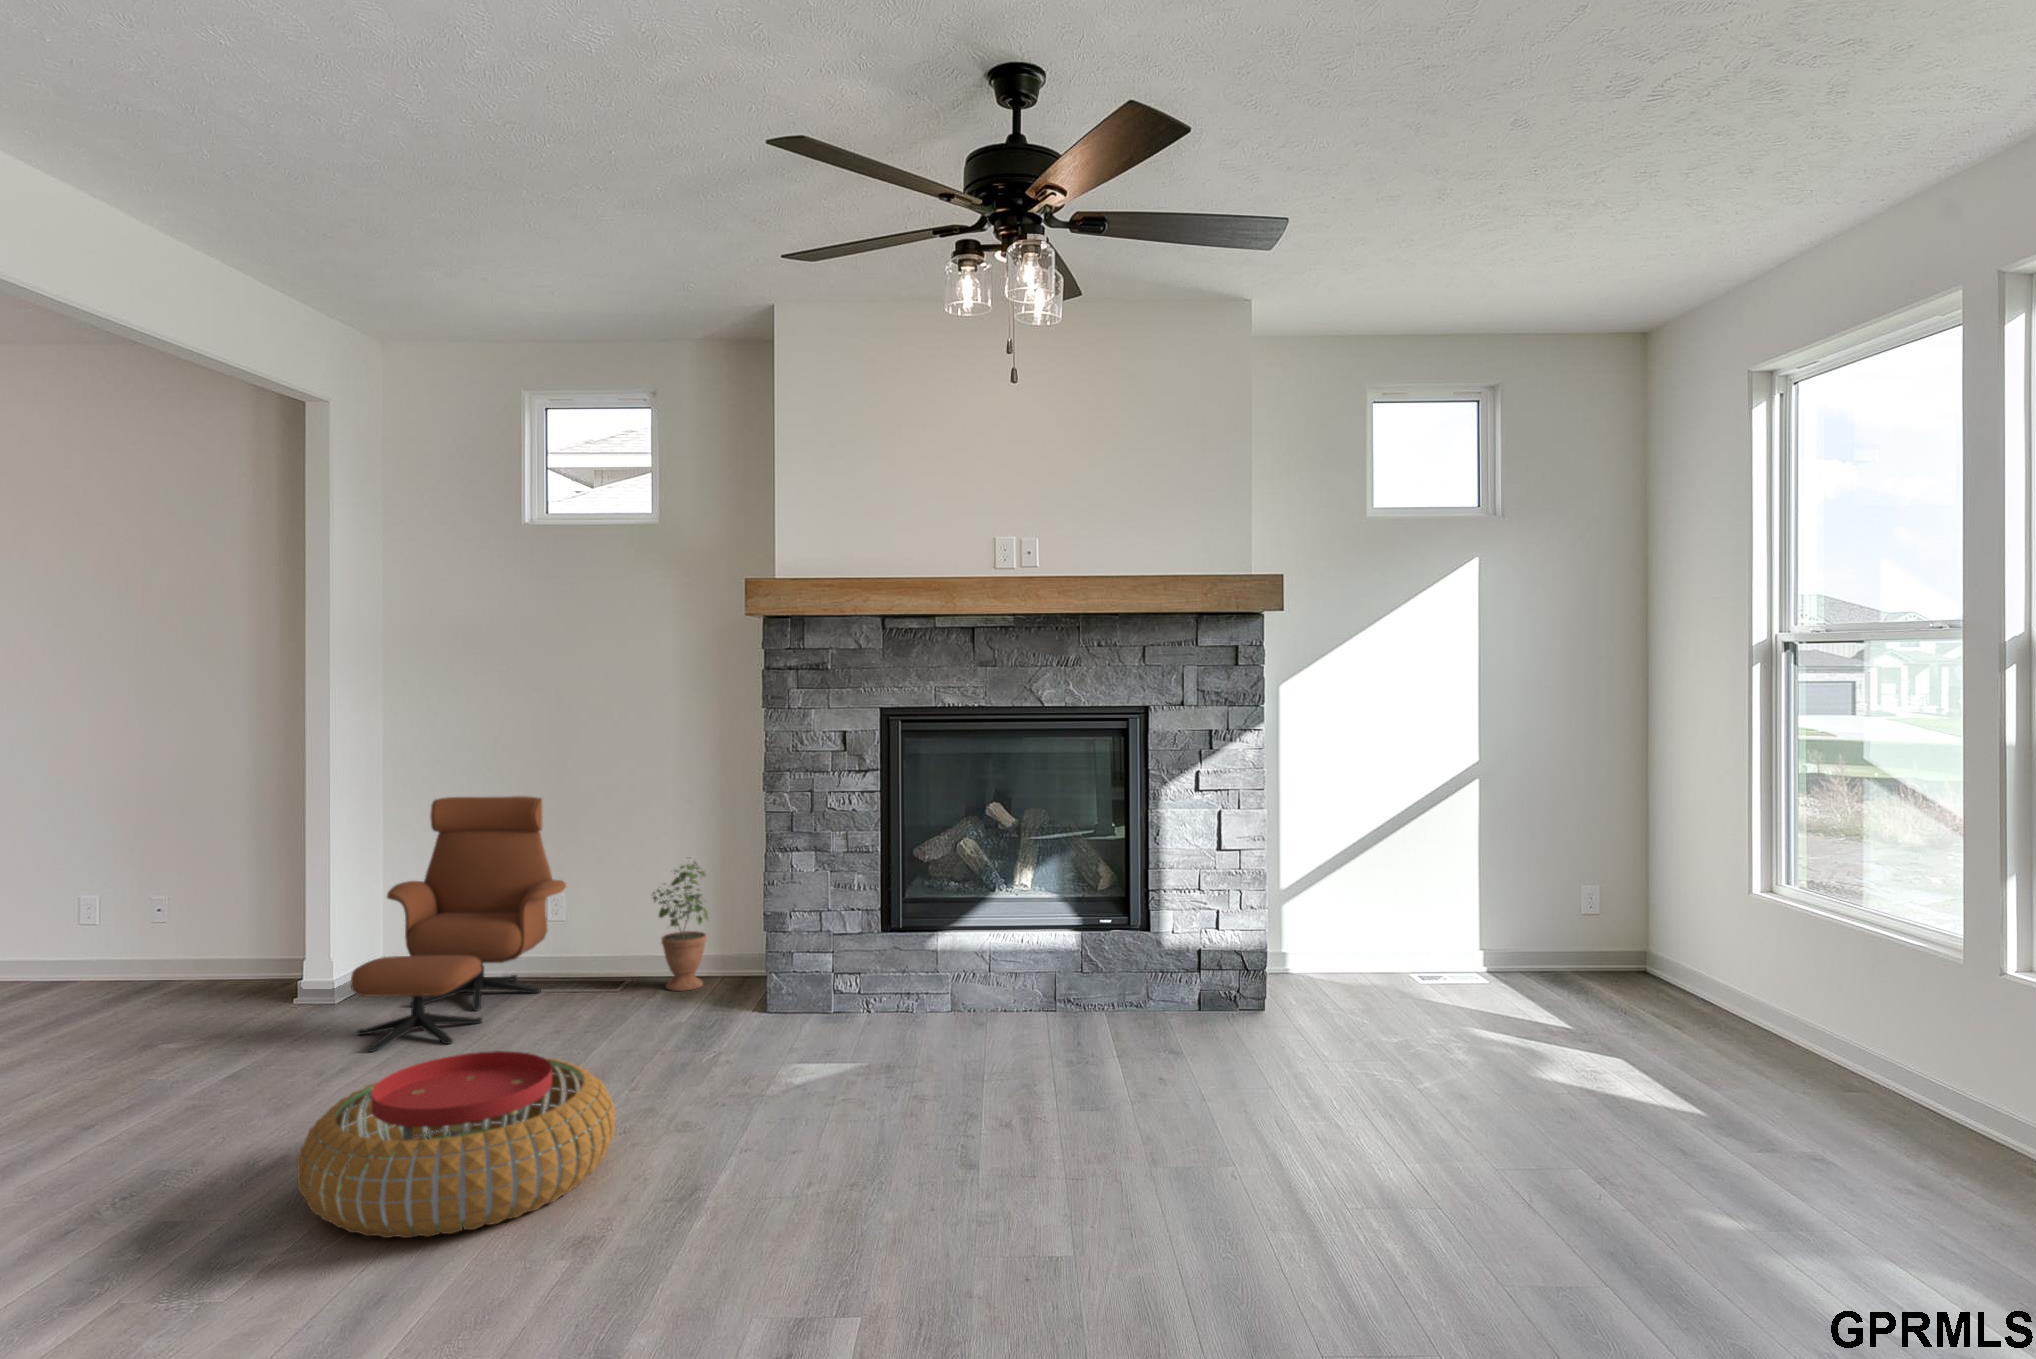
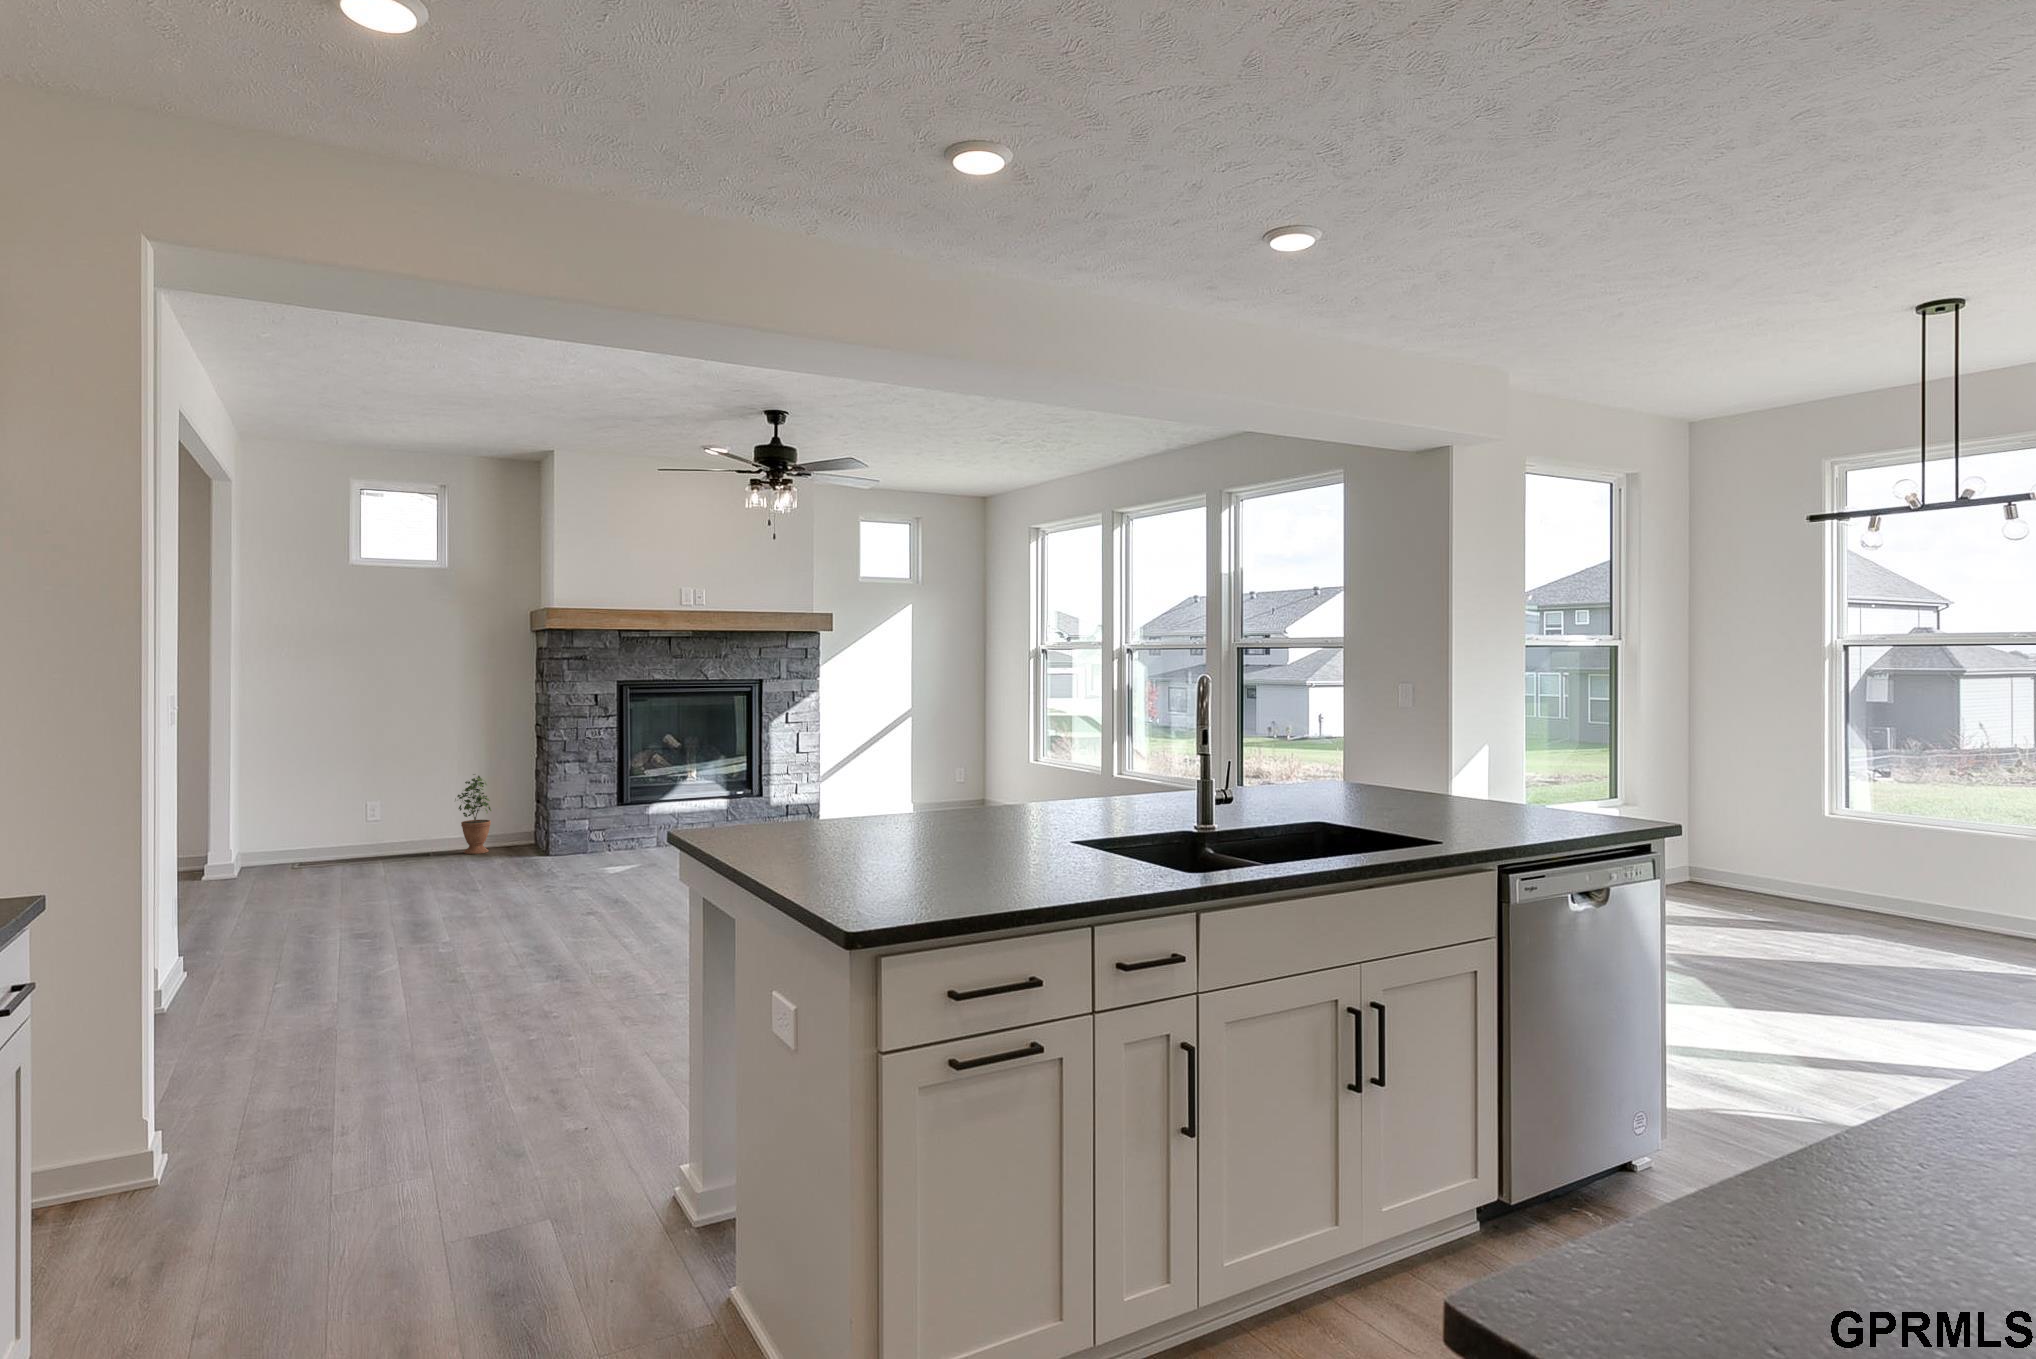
lounge chair: present [351,796,566,1052] -> none [272,739,398,887]
pouf: present [297,1051,615,1238] -> none [439,849,587,916]

